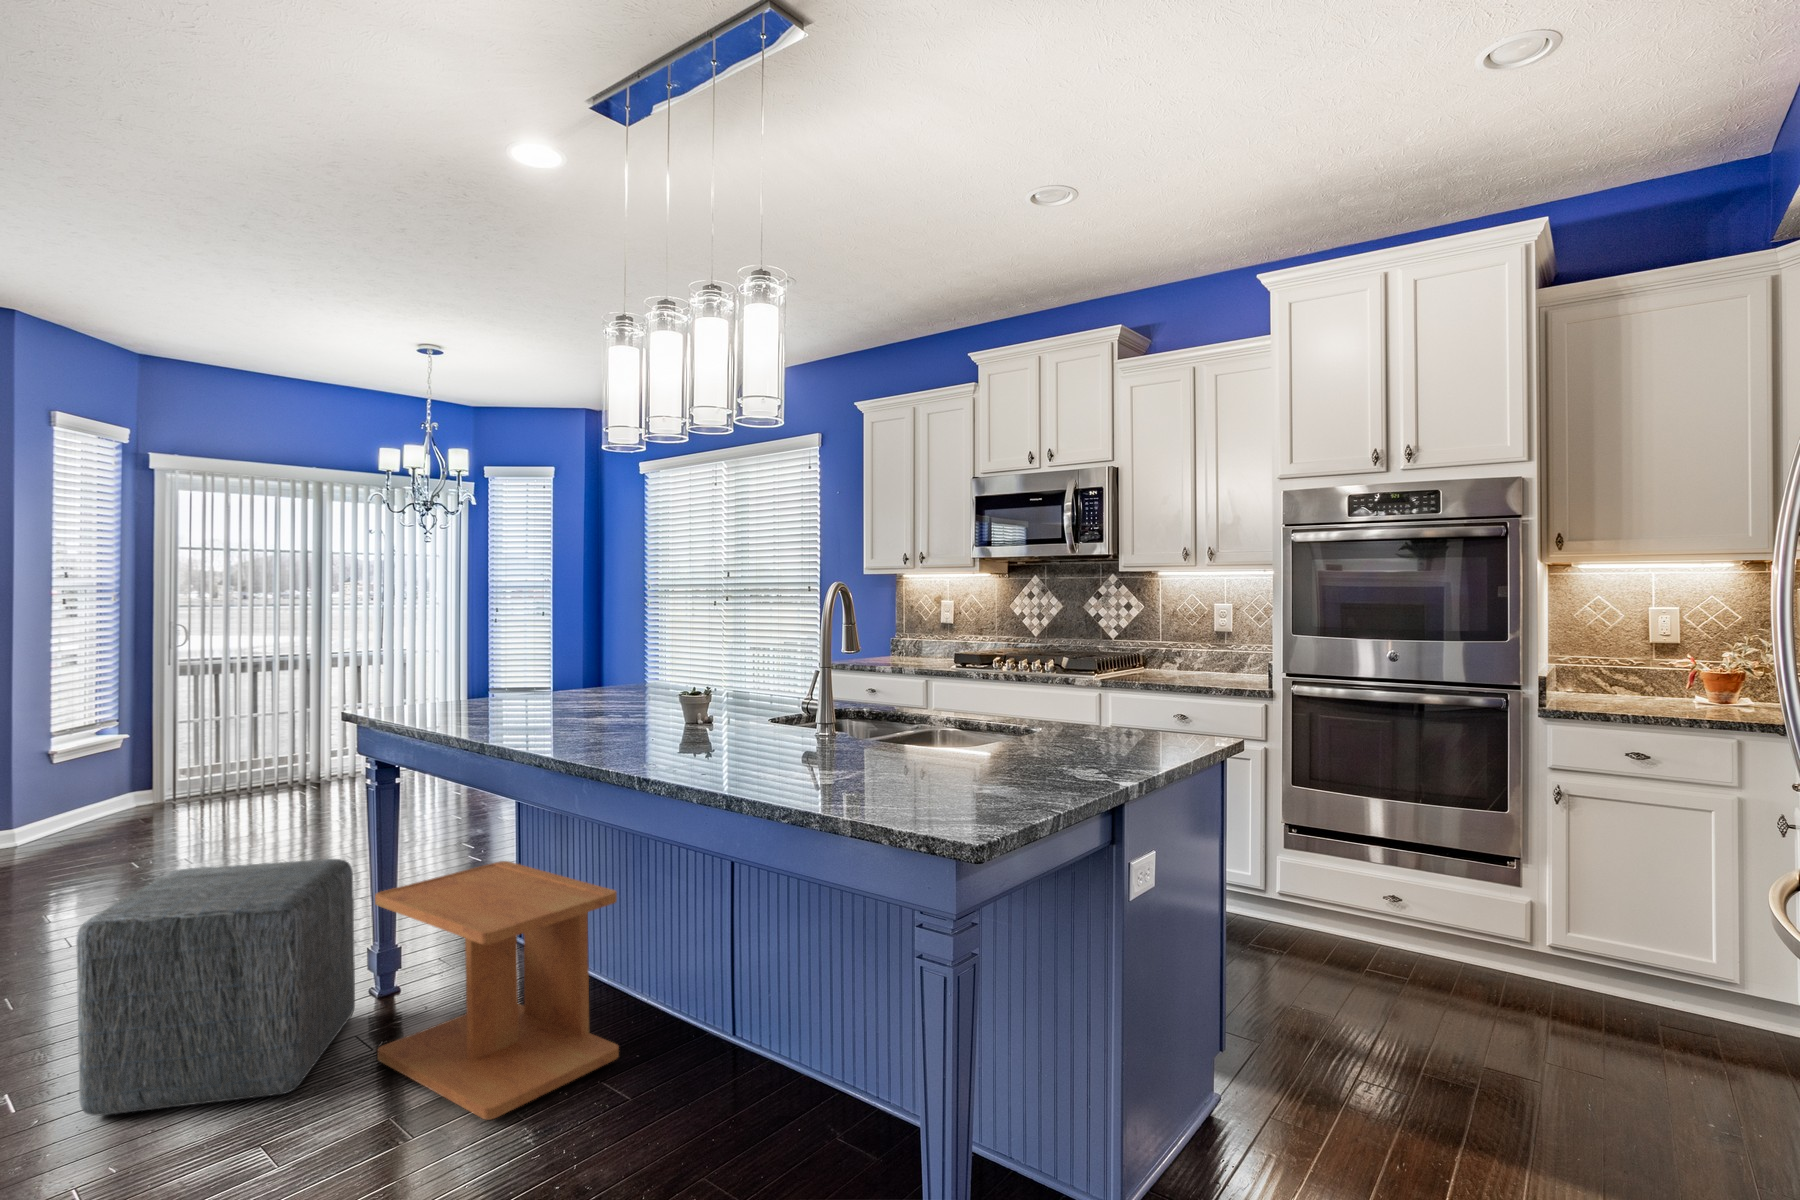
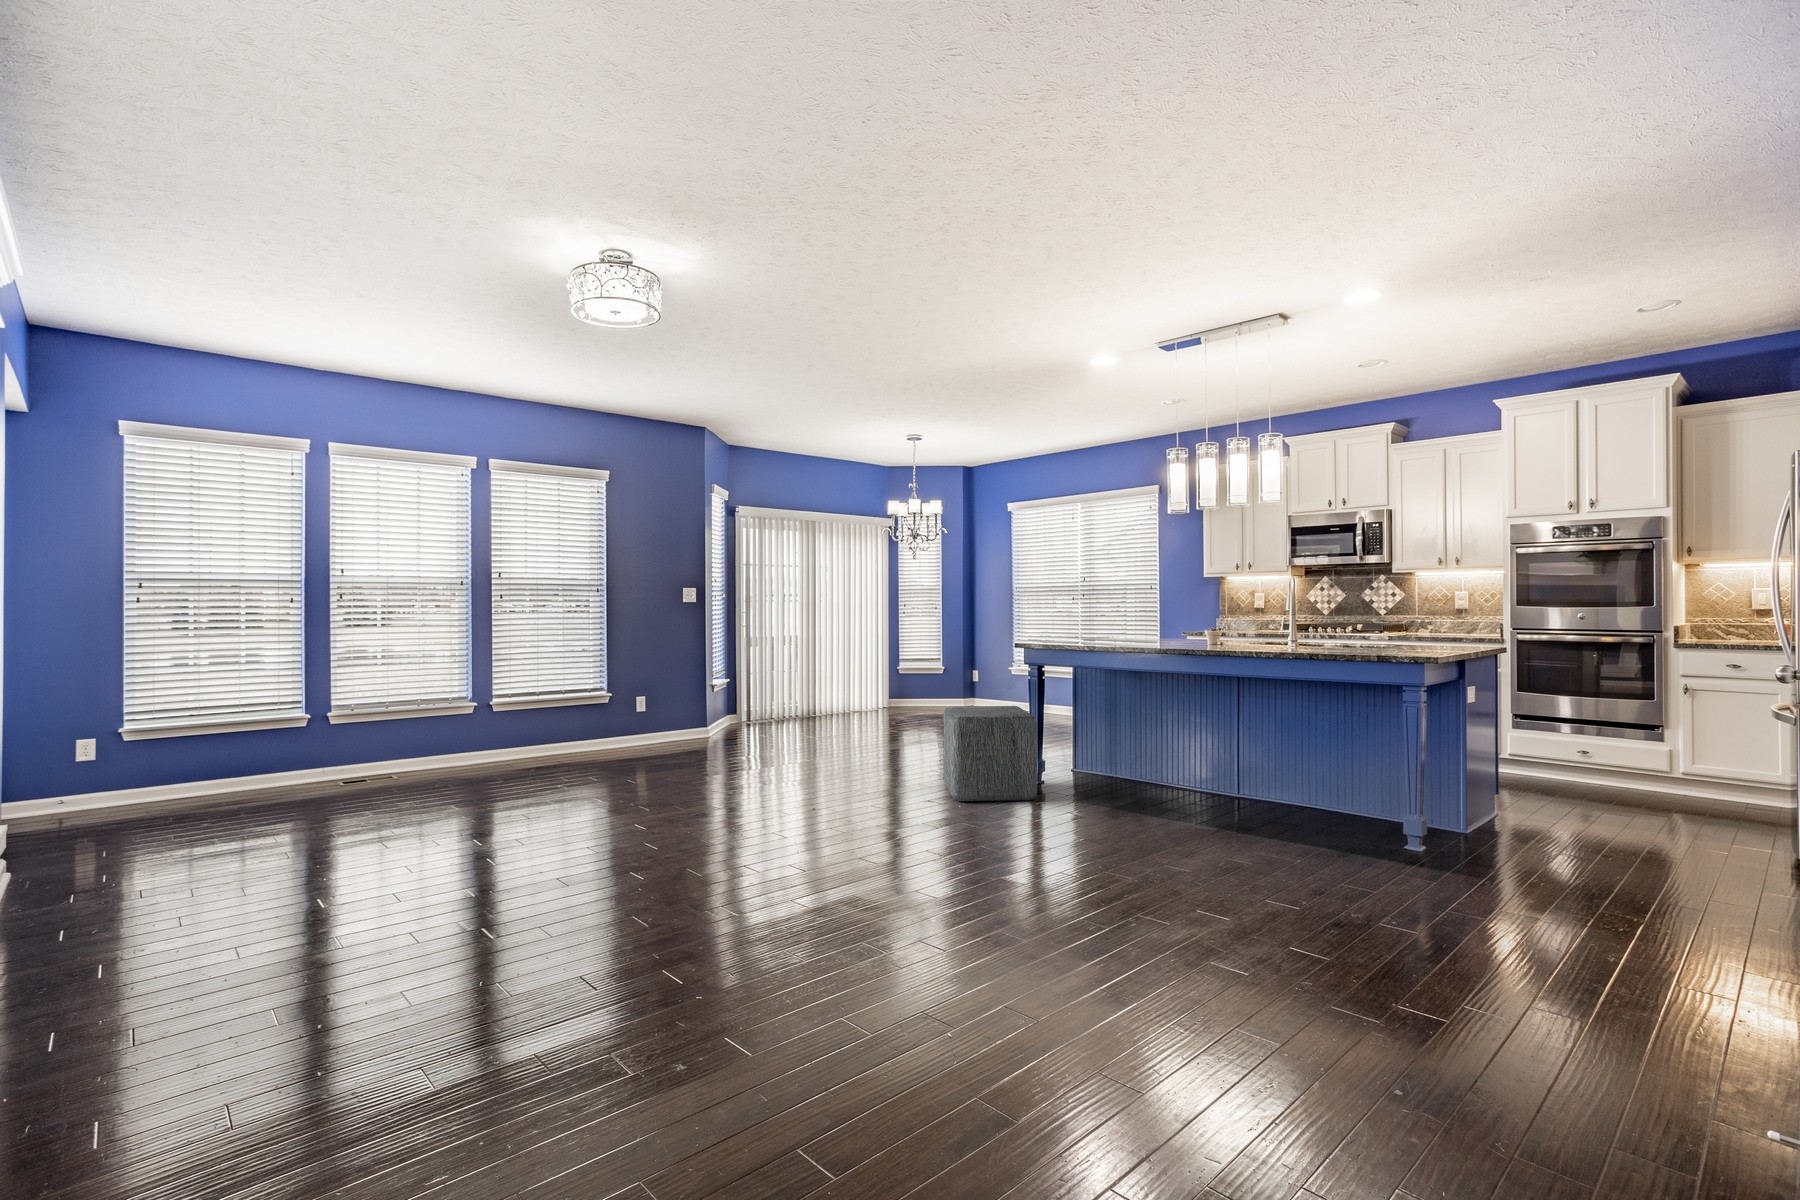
side table: present [375,861,619,1120] -> none [1056,711,1173,808]

